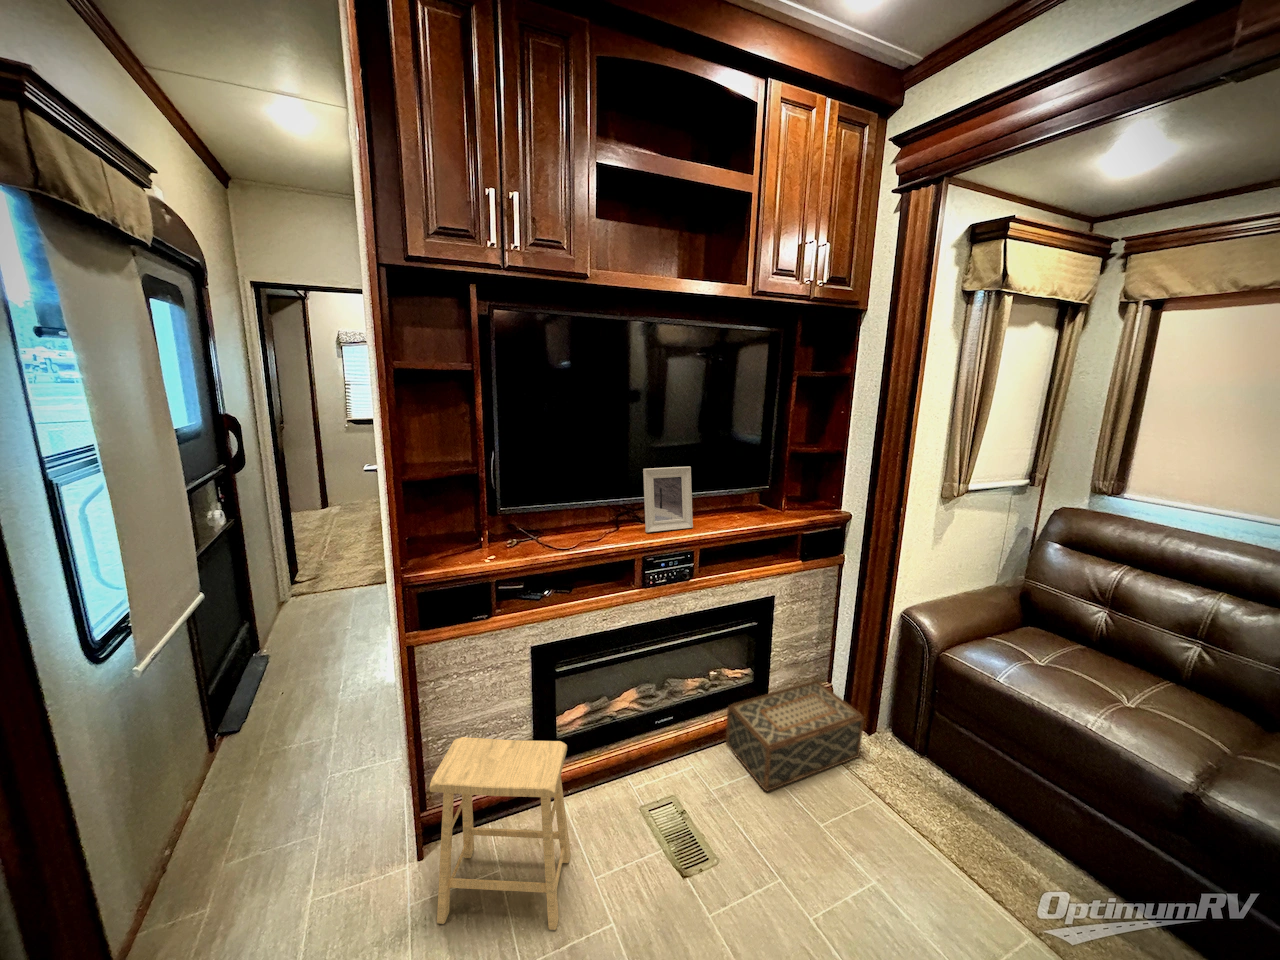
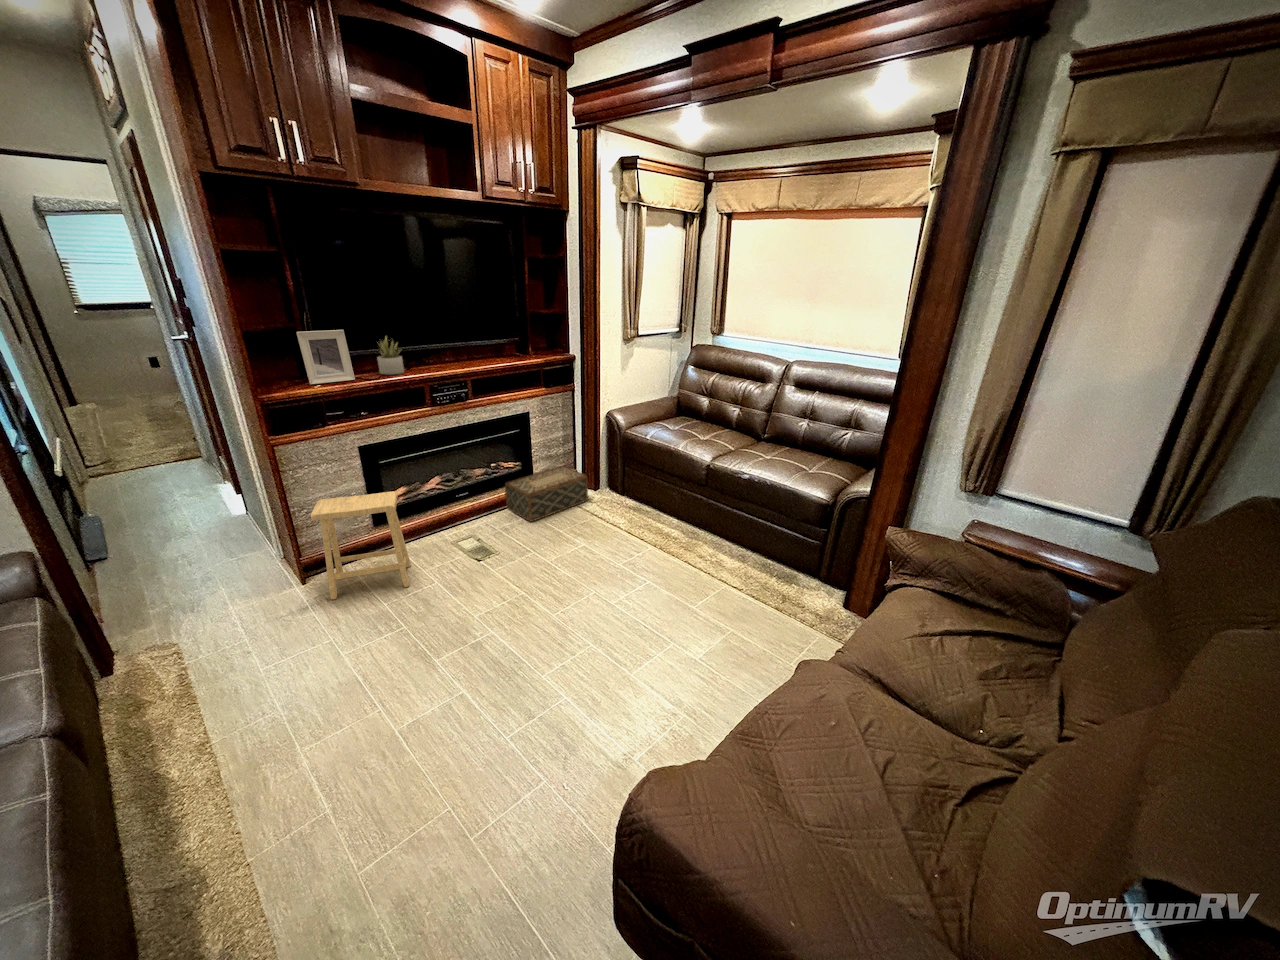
picture frame: present [643,467,693,532] -> present [296,330,355,384]
succulent plant: none [574,484,614,540] -> present [377,337,404,375]

